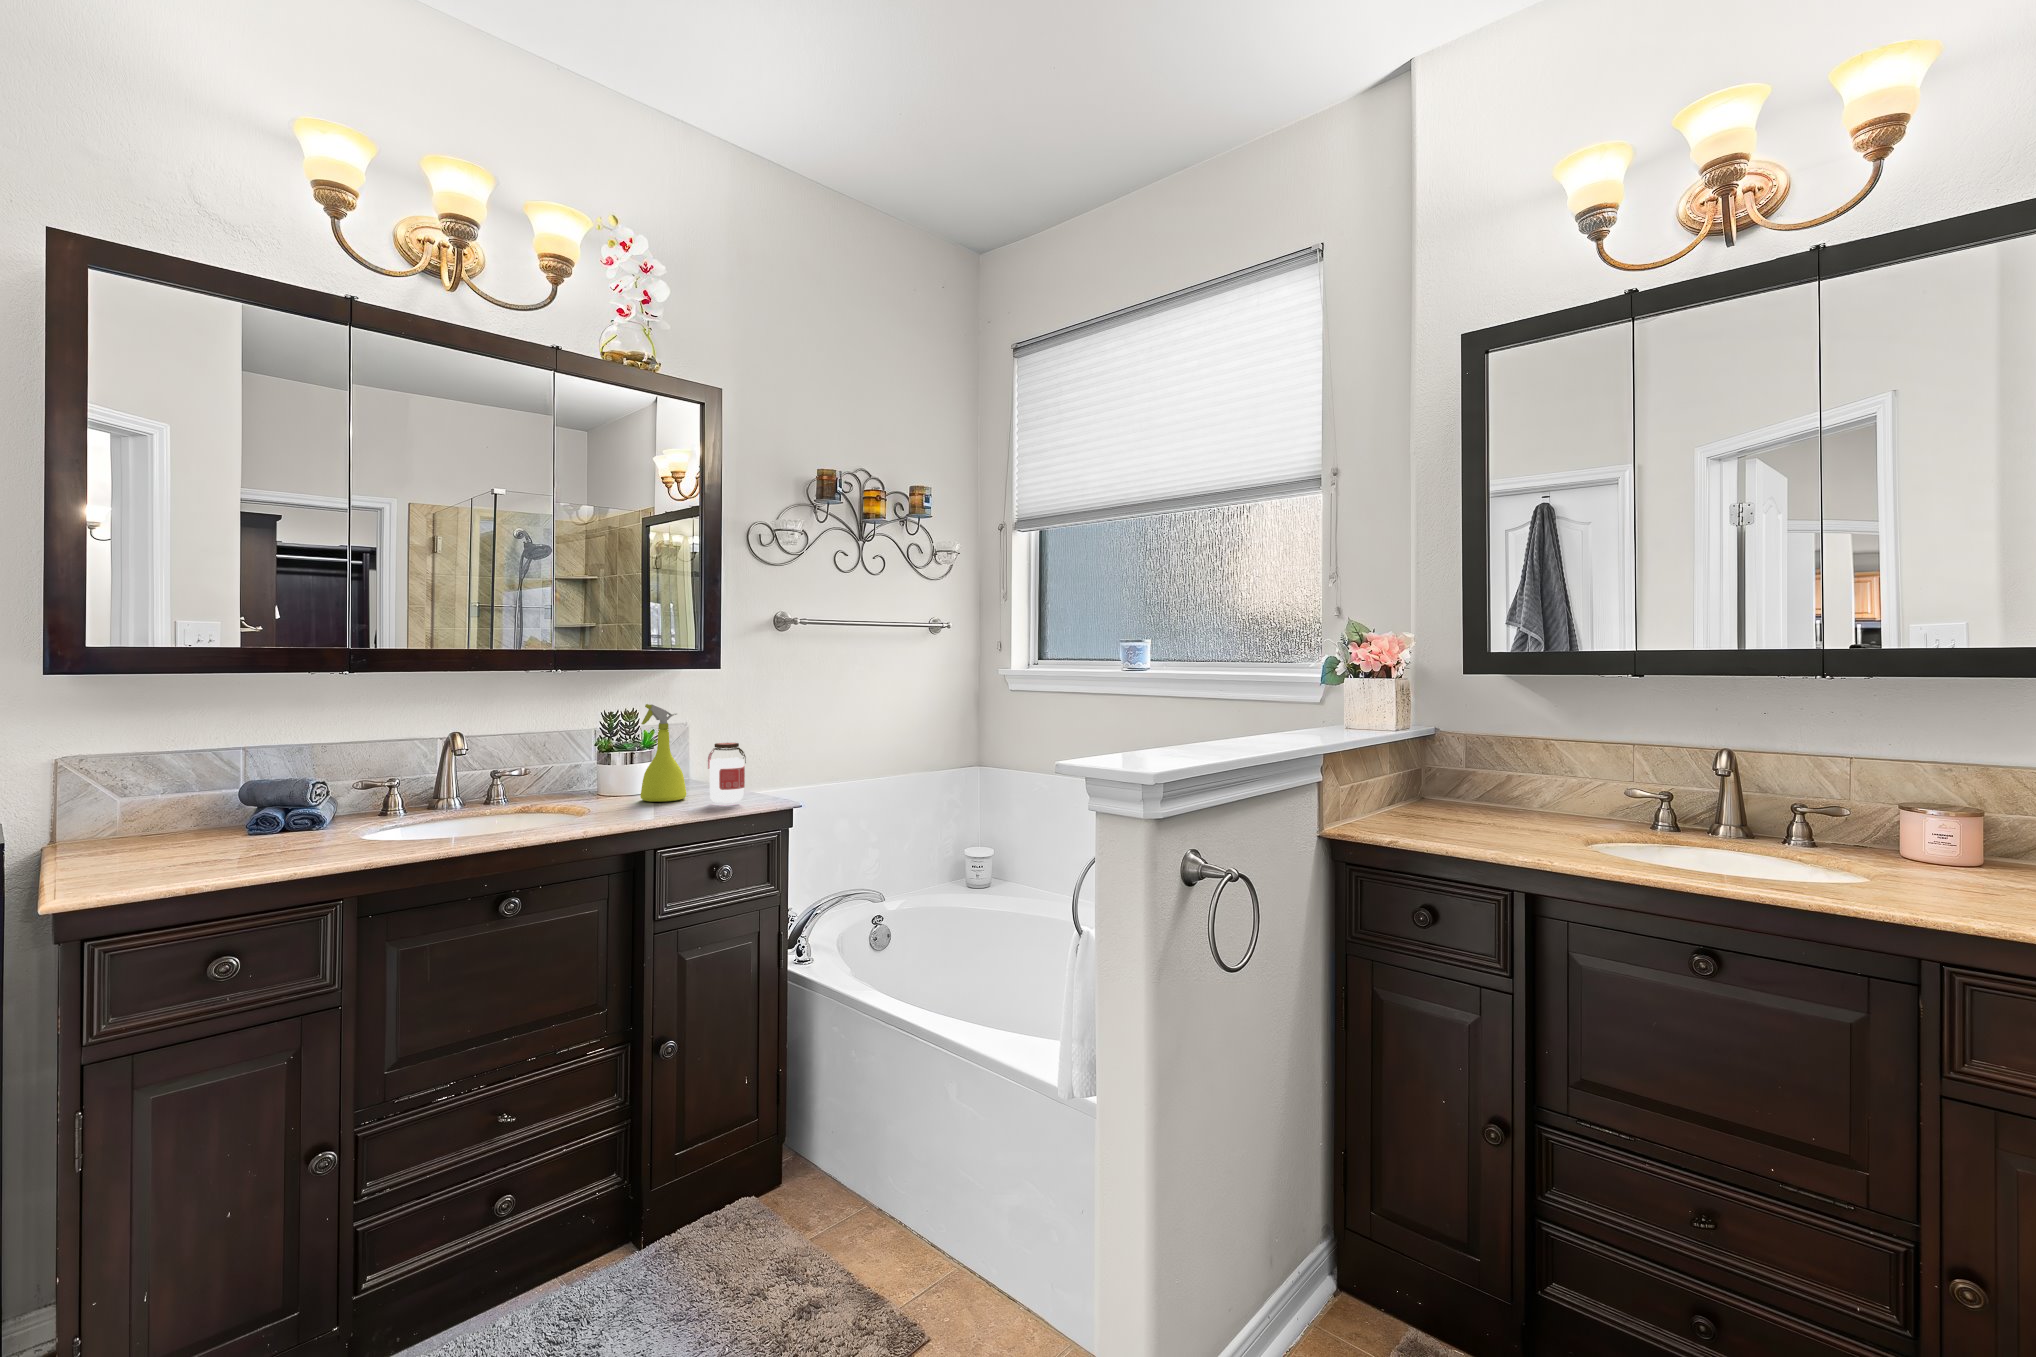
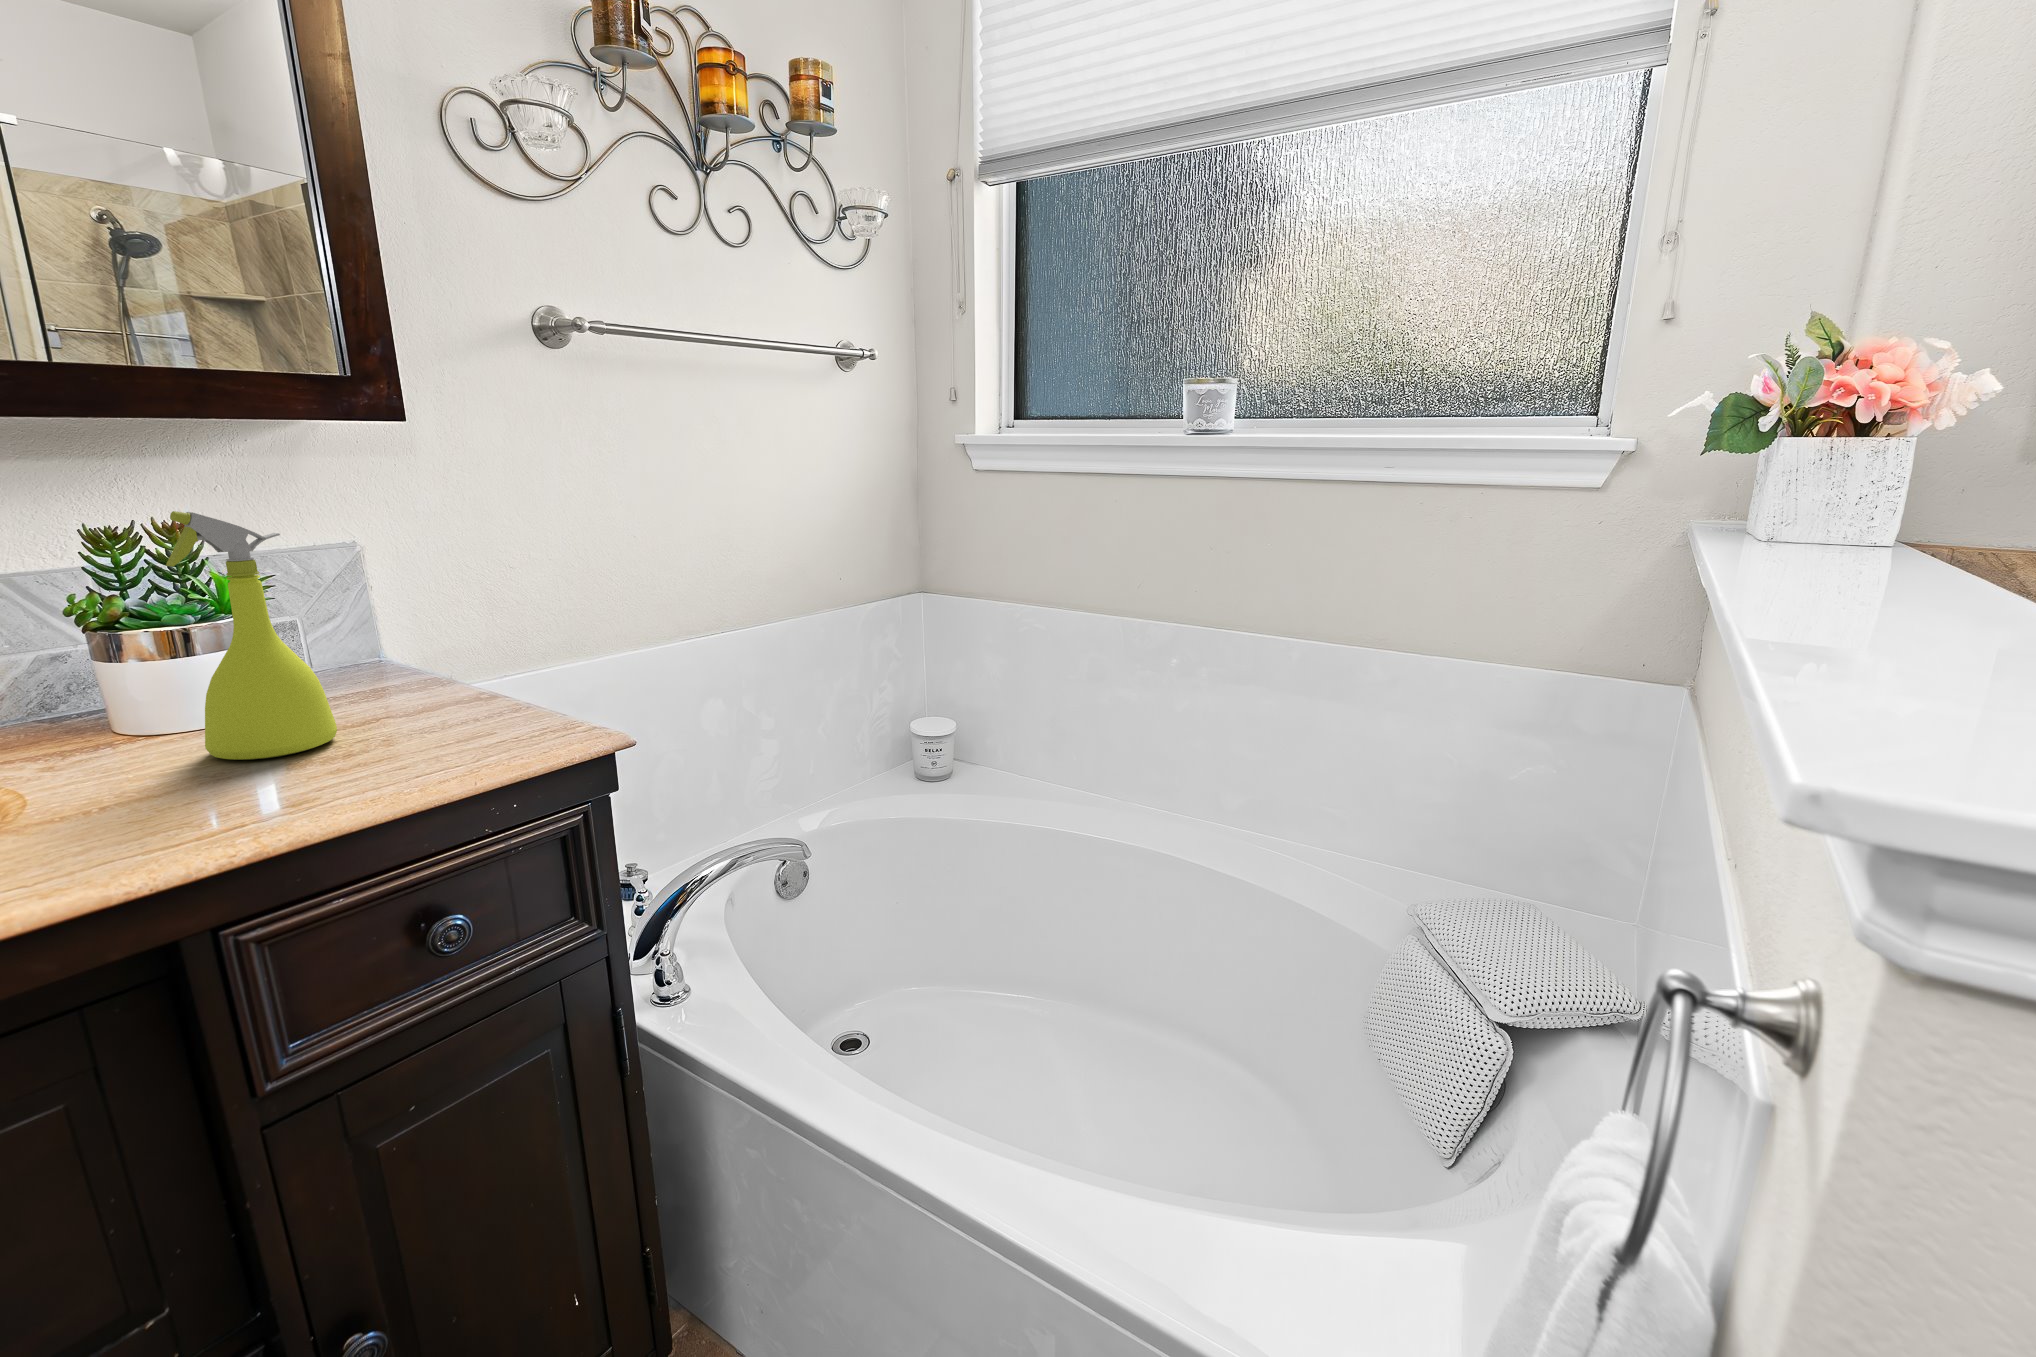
jar: present [708,743,746,803] -> none [372,606,484,761]

